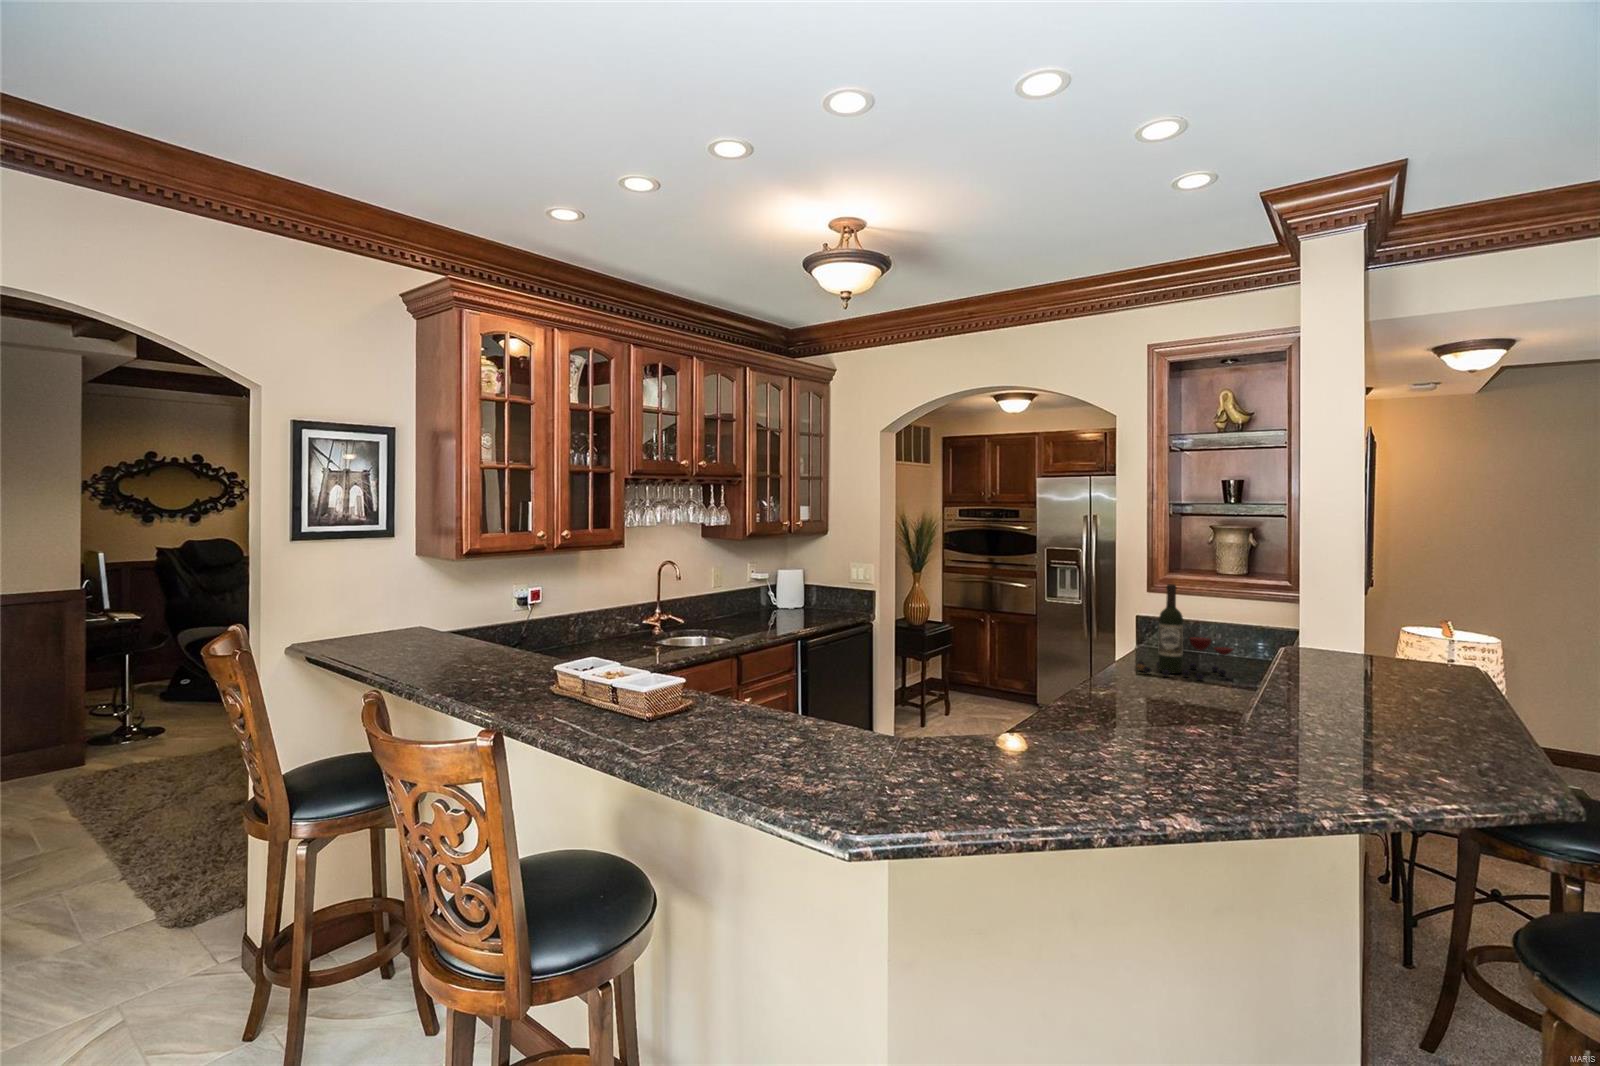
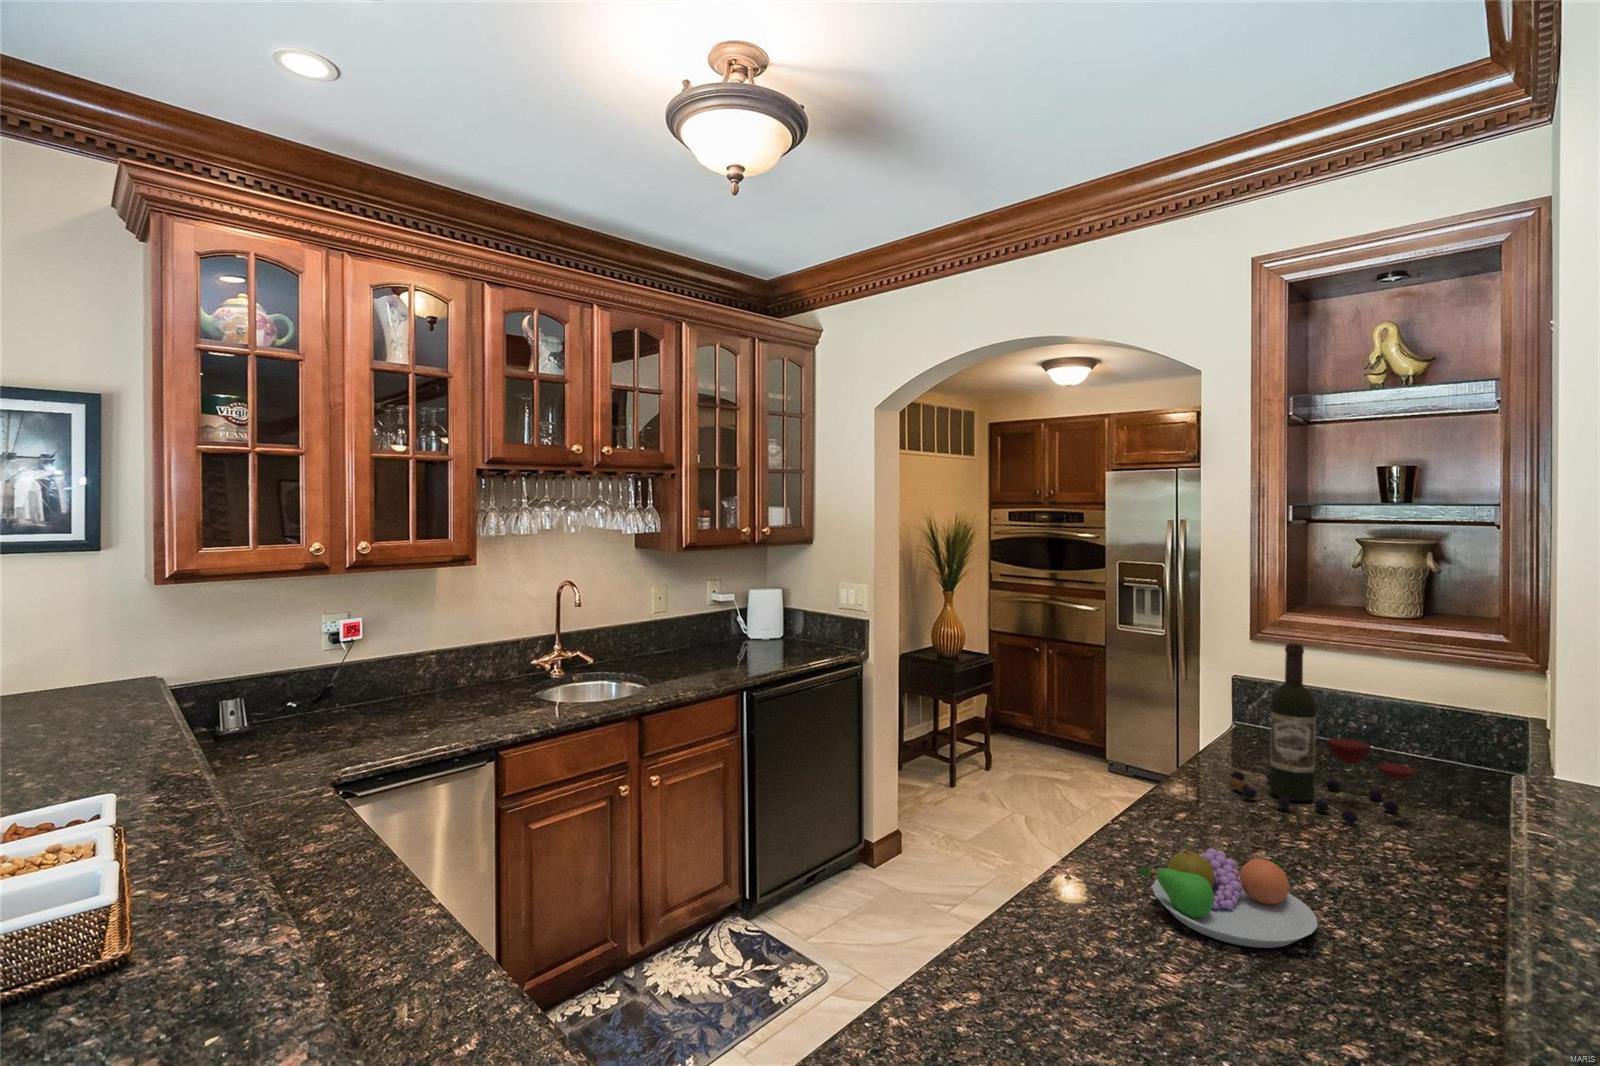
fruit bowl: none [1096,677,1180,716] -> present [1140,840,1318,948]

